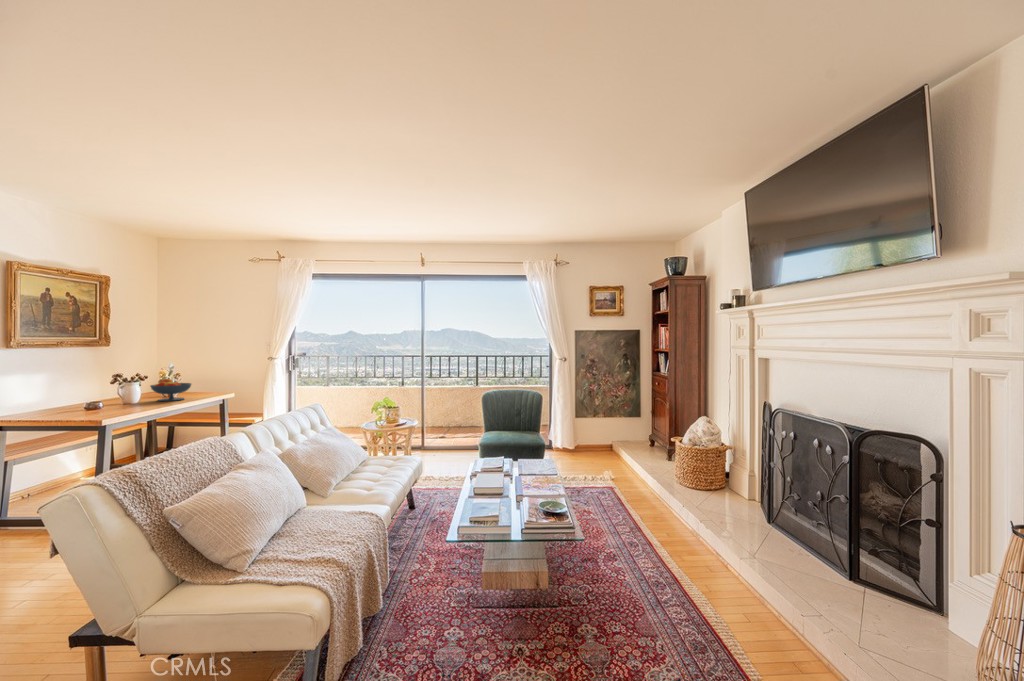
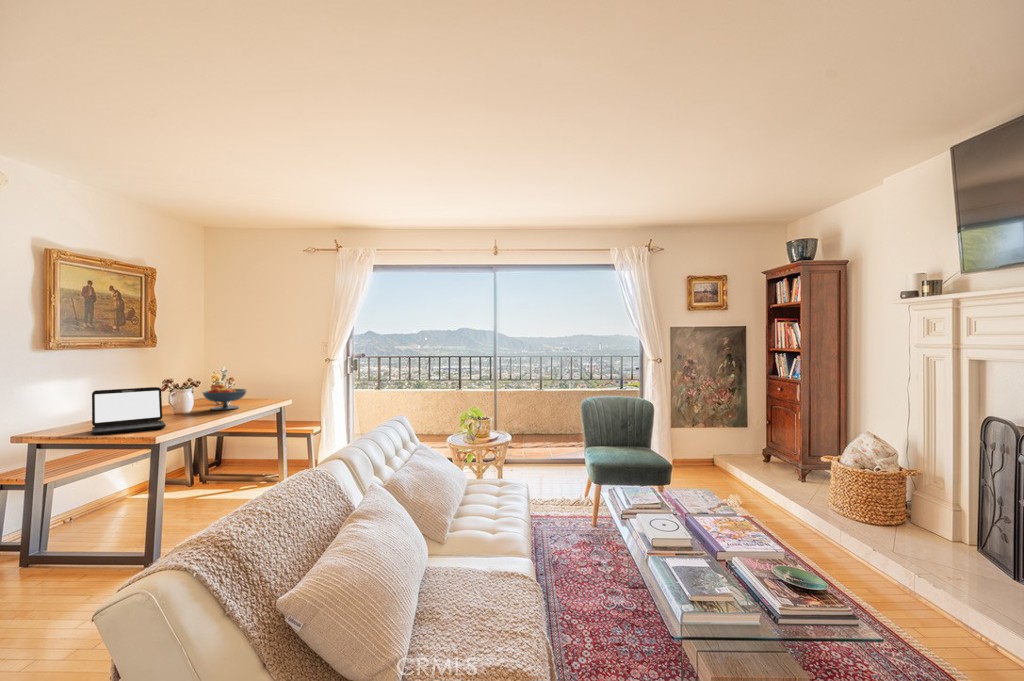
laptop: none [46,380,112,420] -> present [92,387,166,436]

